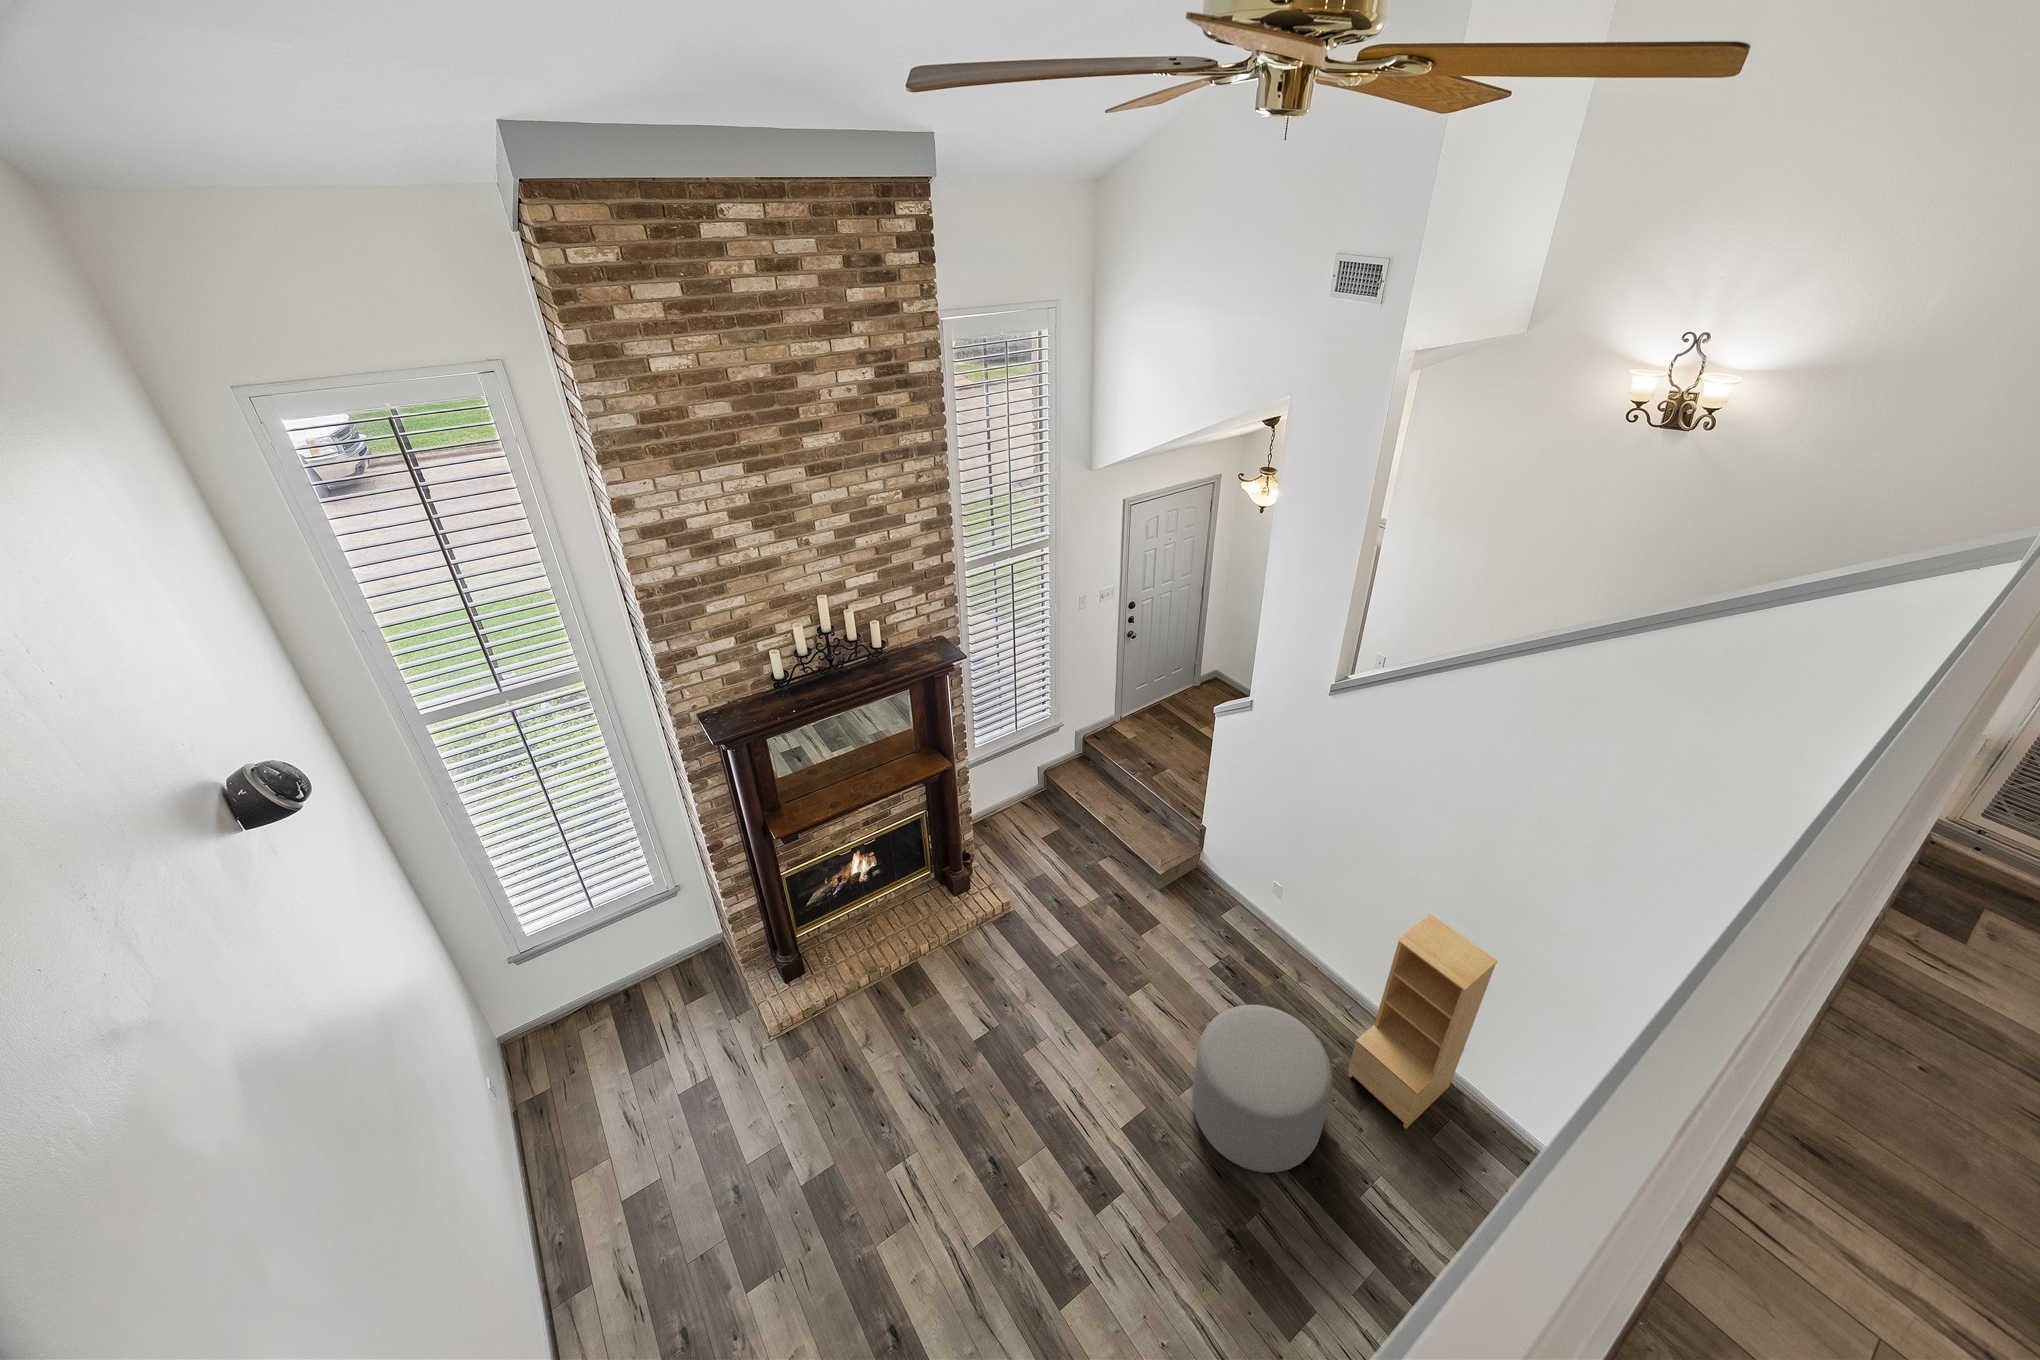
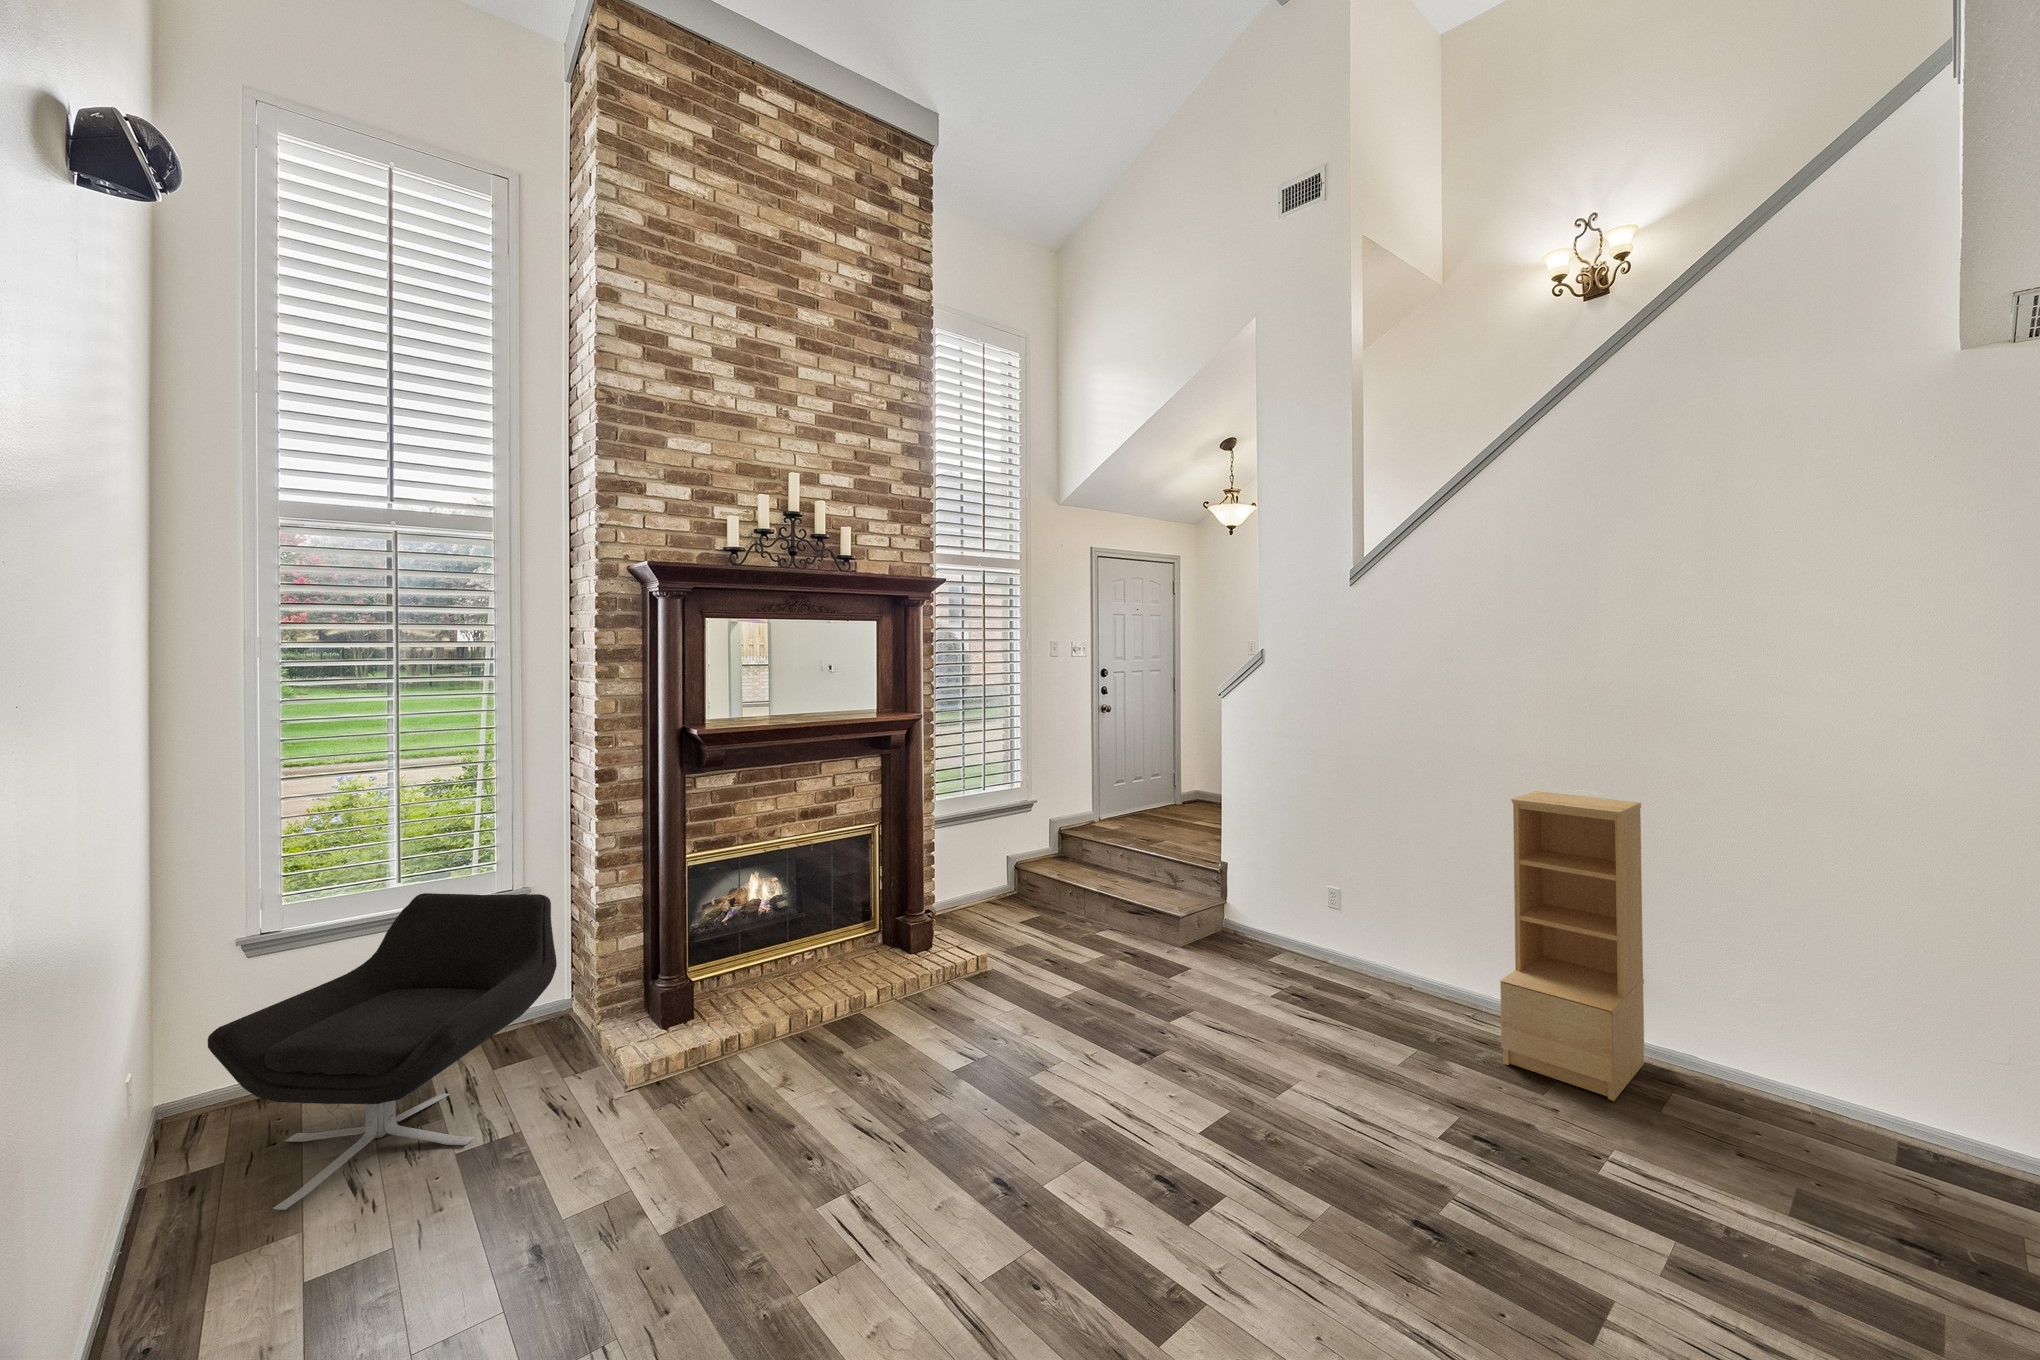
lounge chair: none [515,915,707,1137] -> present [208,893,557,1210]
ottoman: present [1192,1005,1333,1173] -> none [1293,944,1500,1151]

